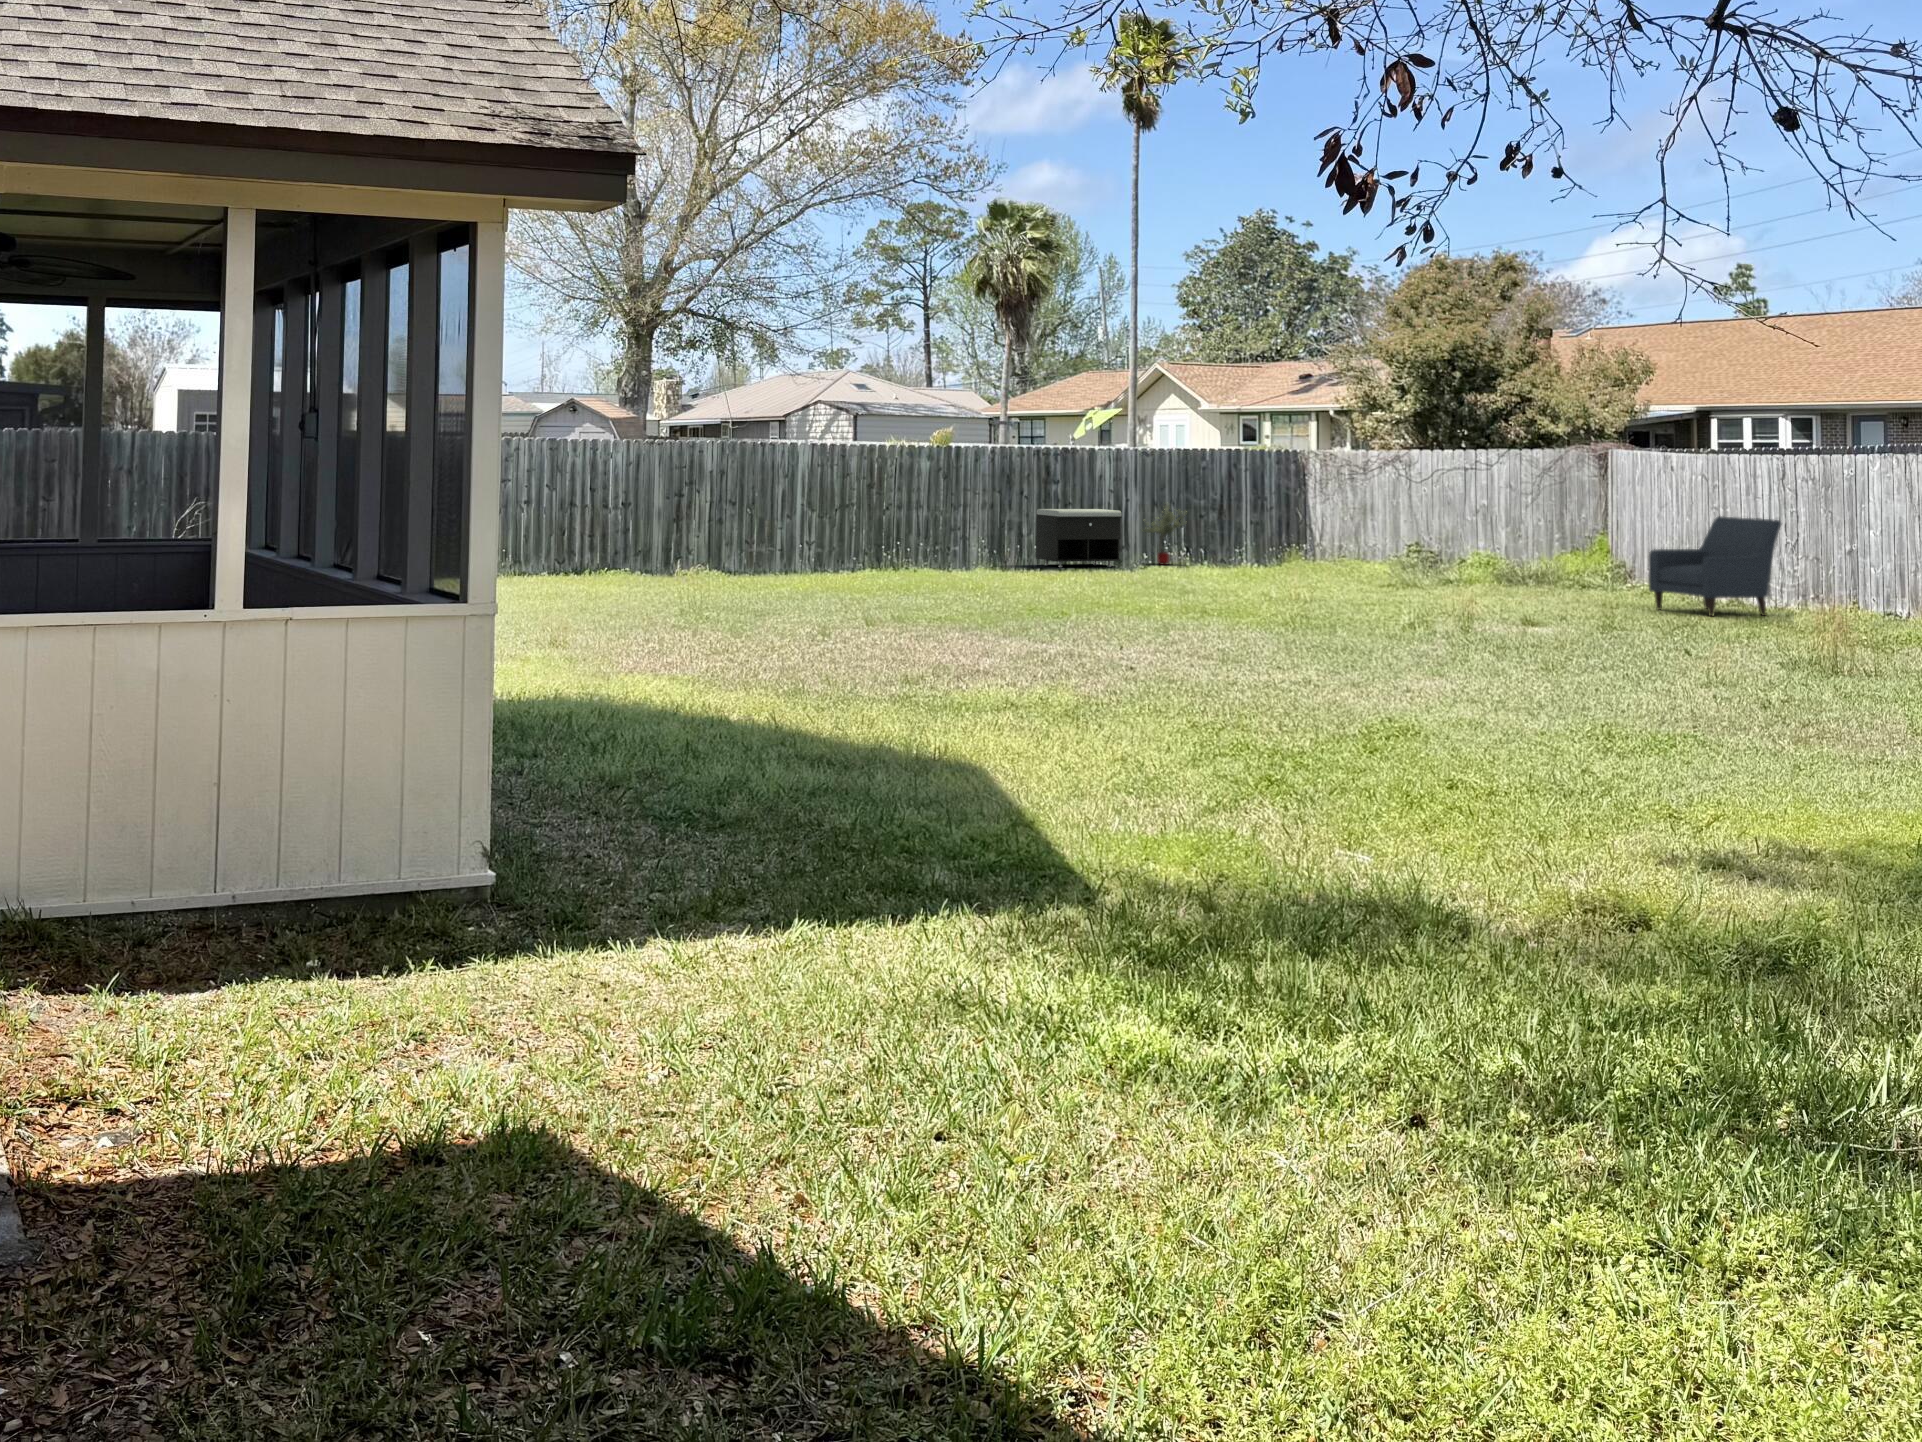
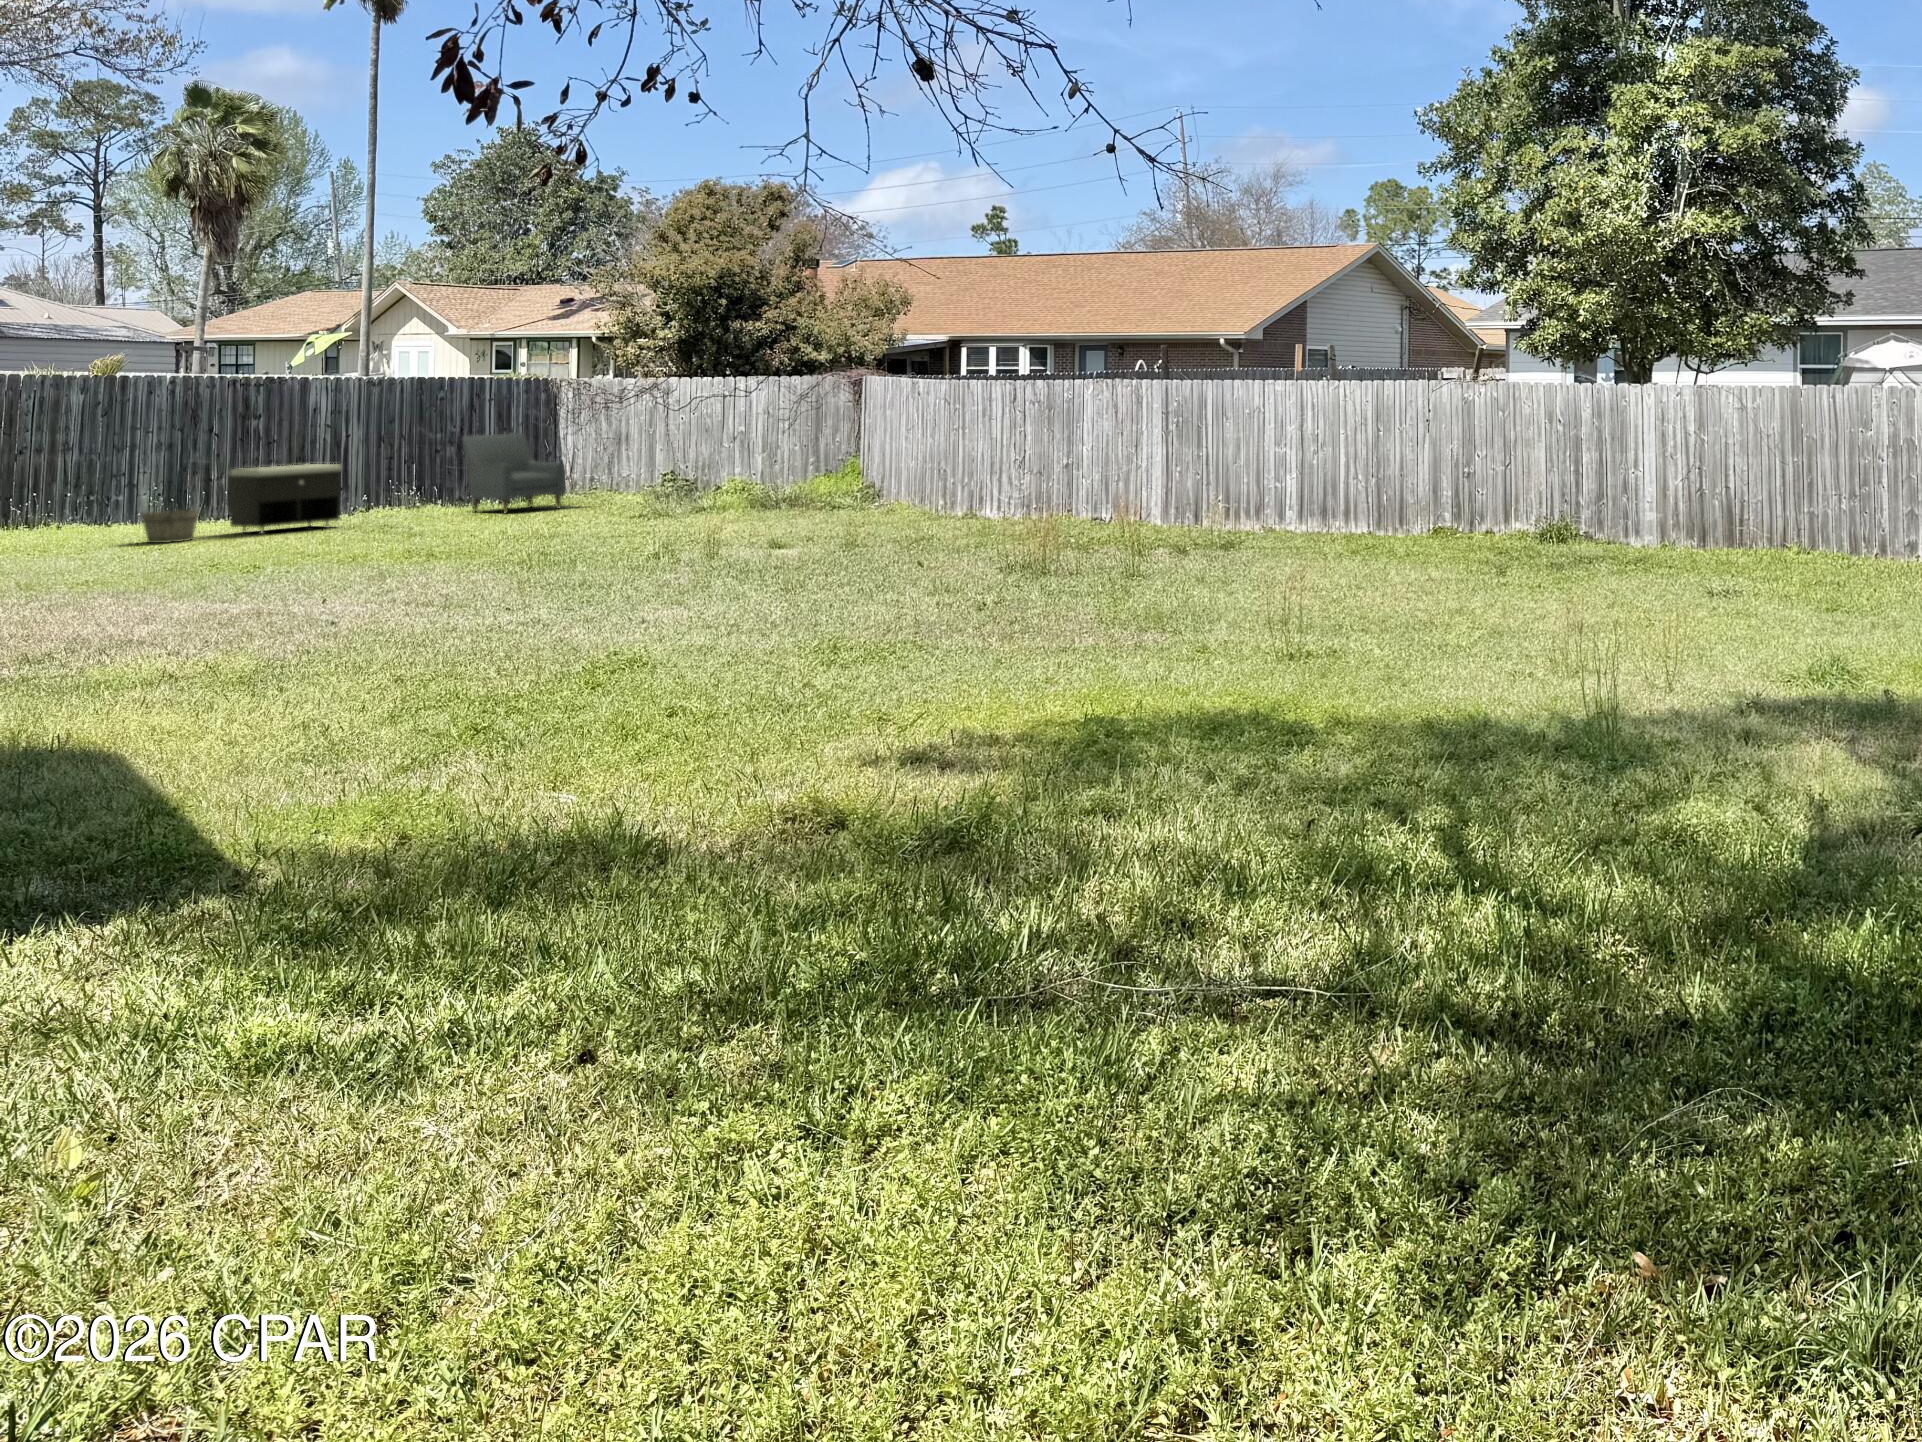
potted tree: present [1142,504,1187,565] -> none [365,450,425,520]
chair: present [1649,516,1781,616] -> present [462,433,565,513]
wooden bucket: none [974,533,1015,568] -> present [142,510,198,543]

